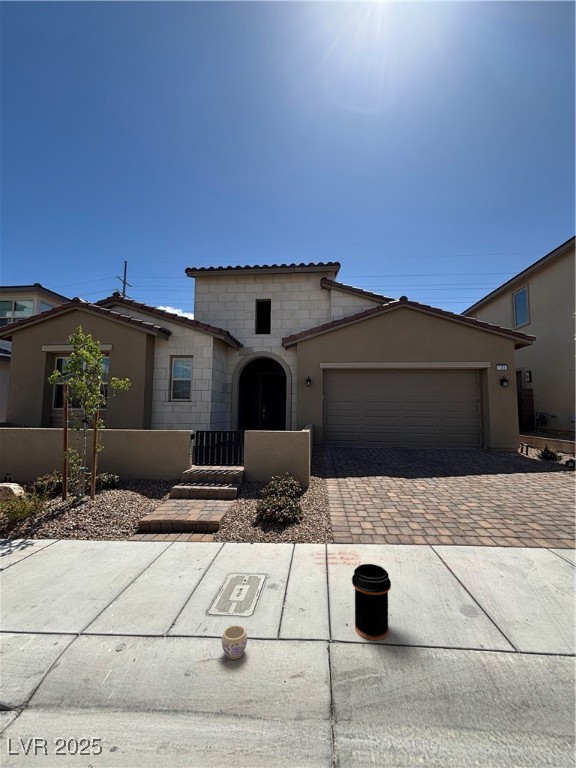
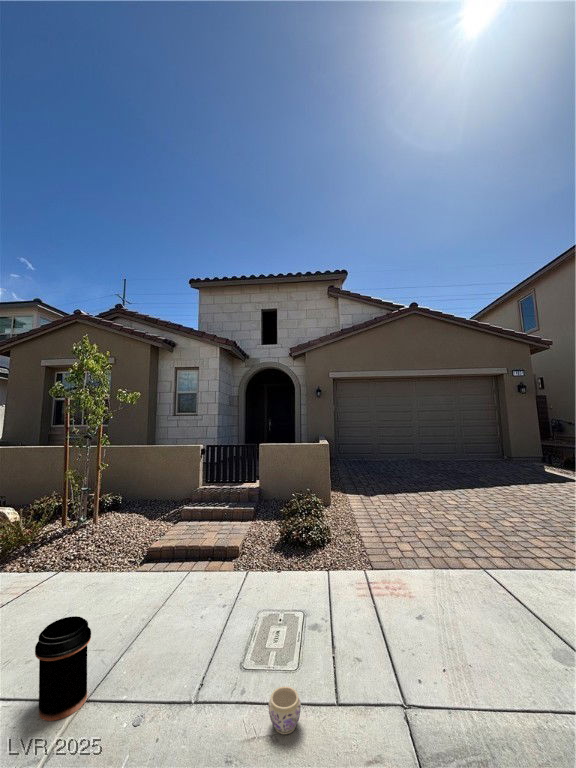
trash can: present [352,564,391,640] -> present [35,616,91,721]

